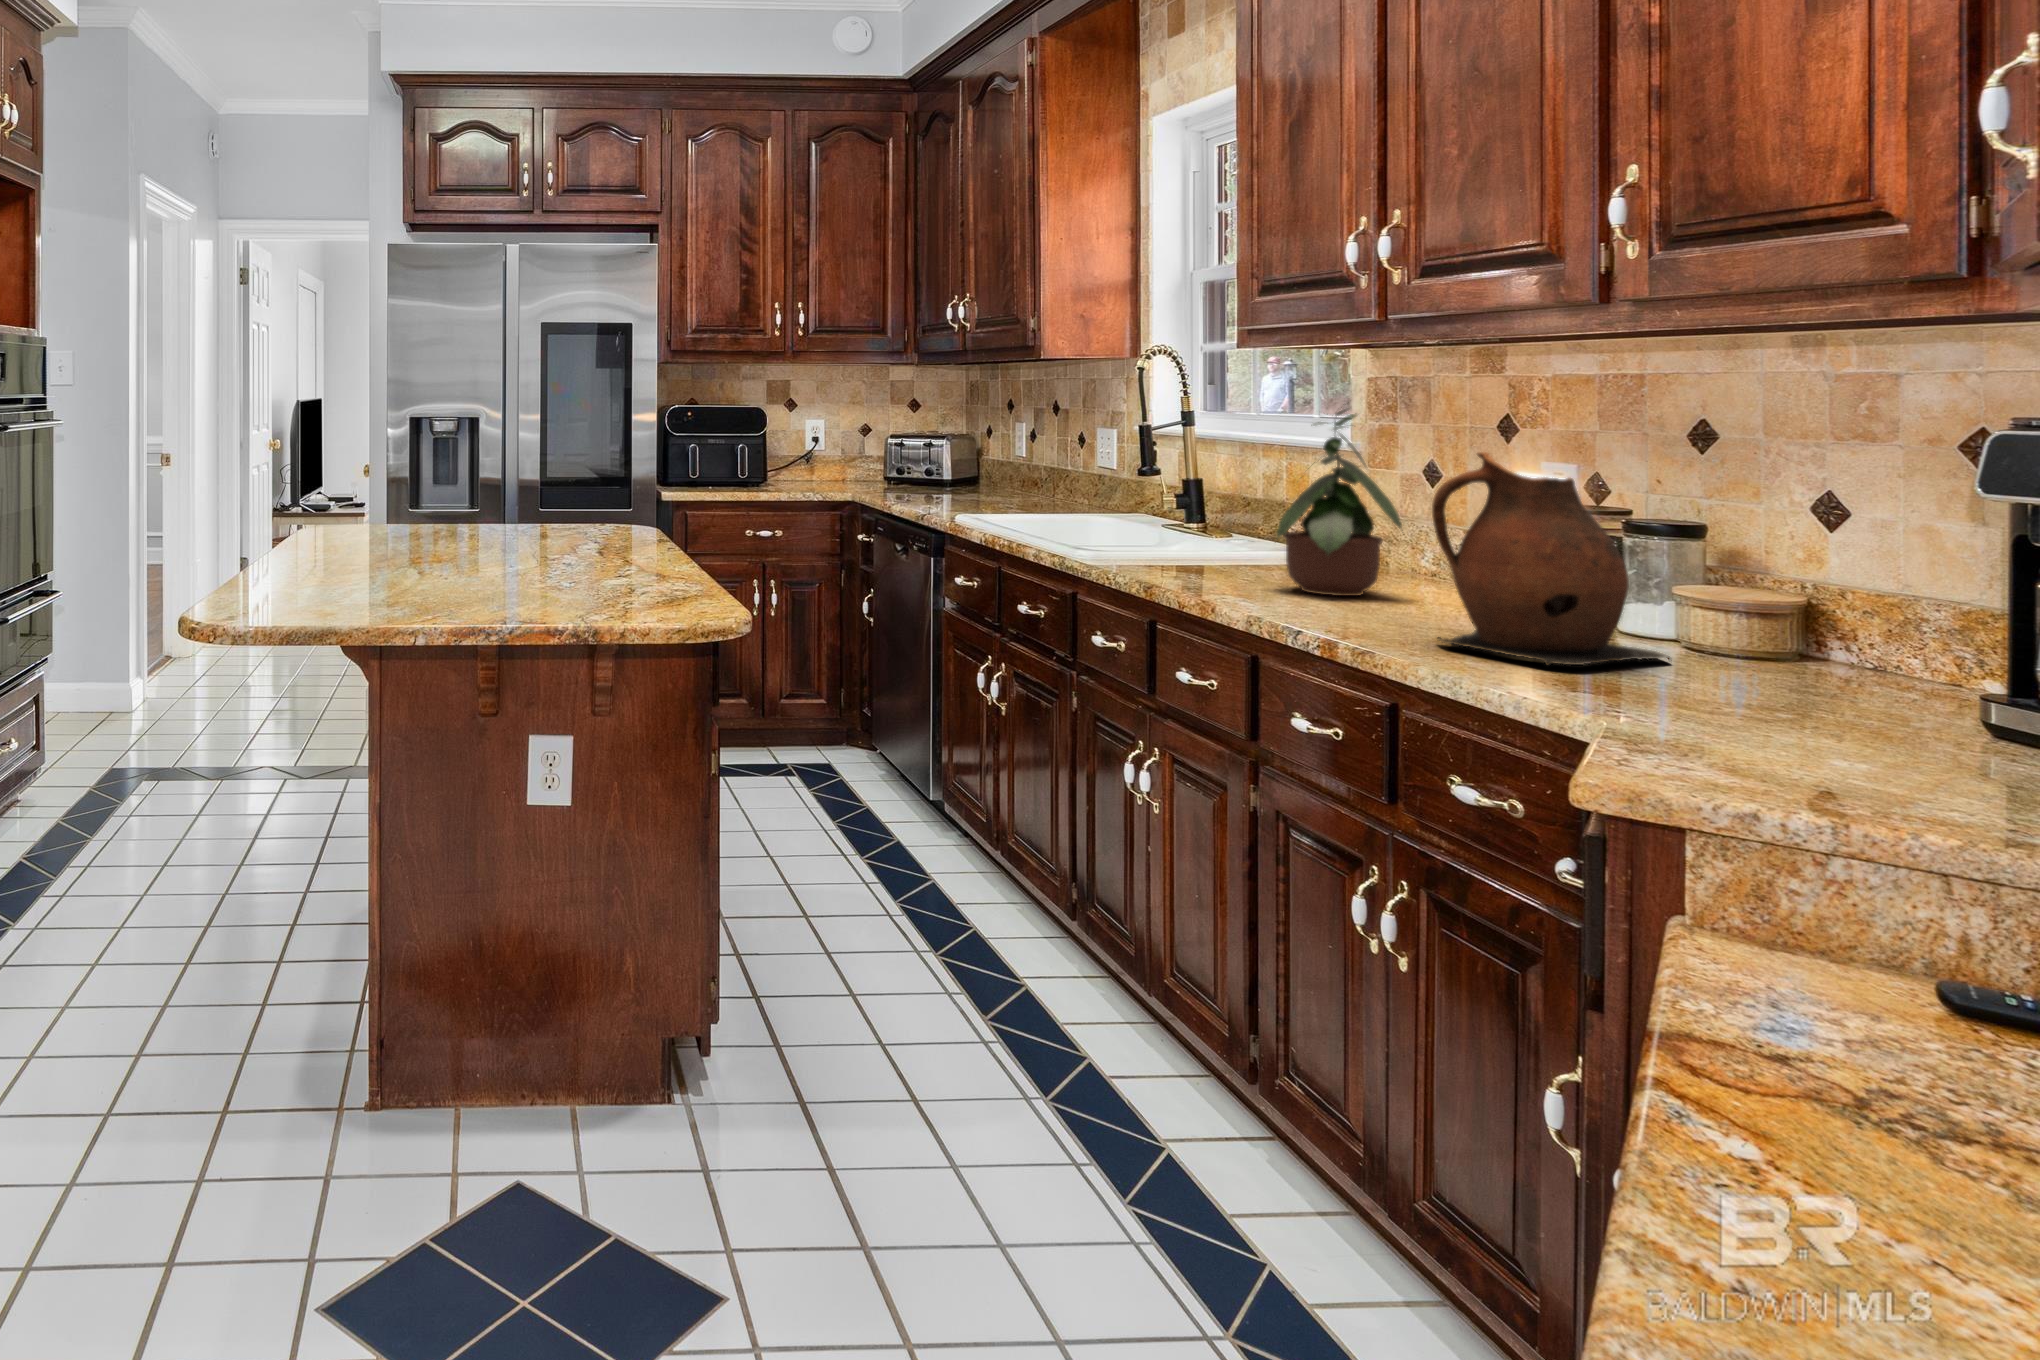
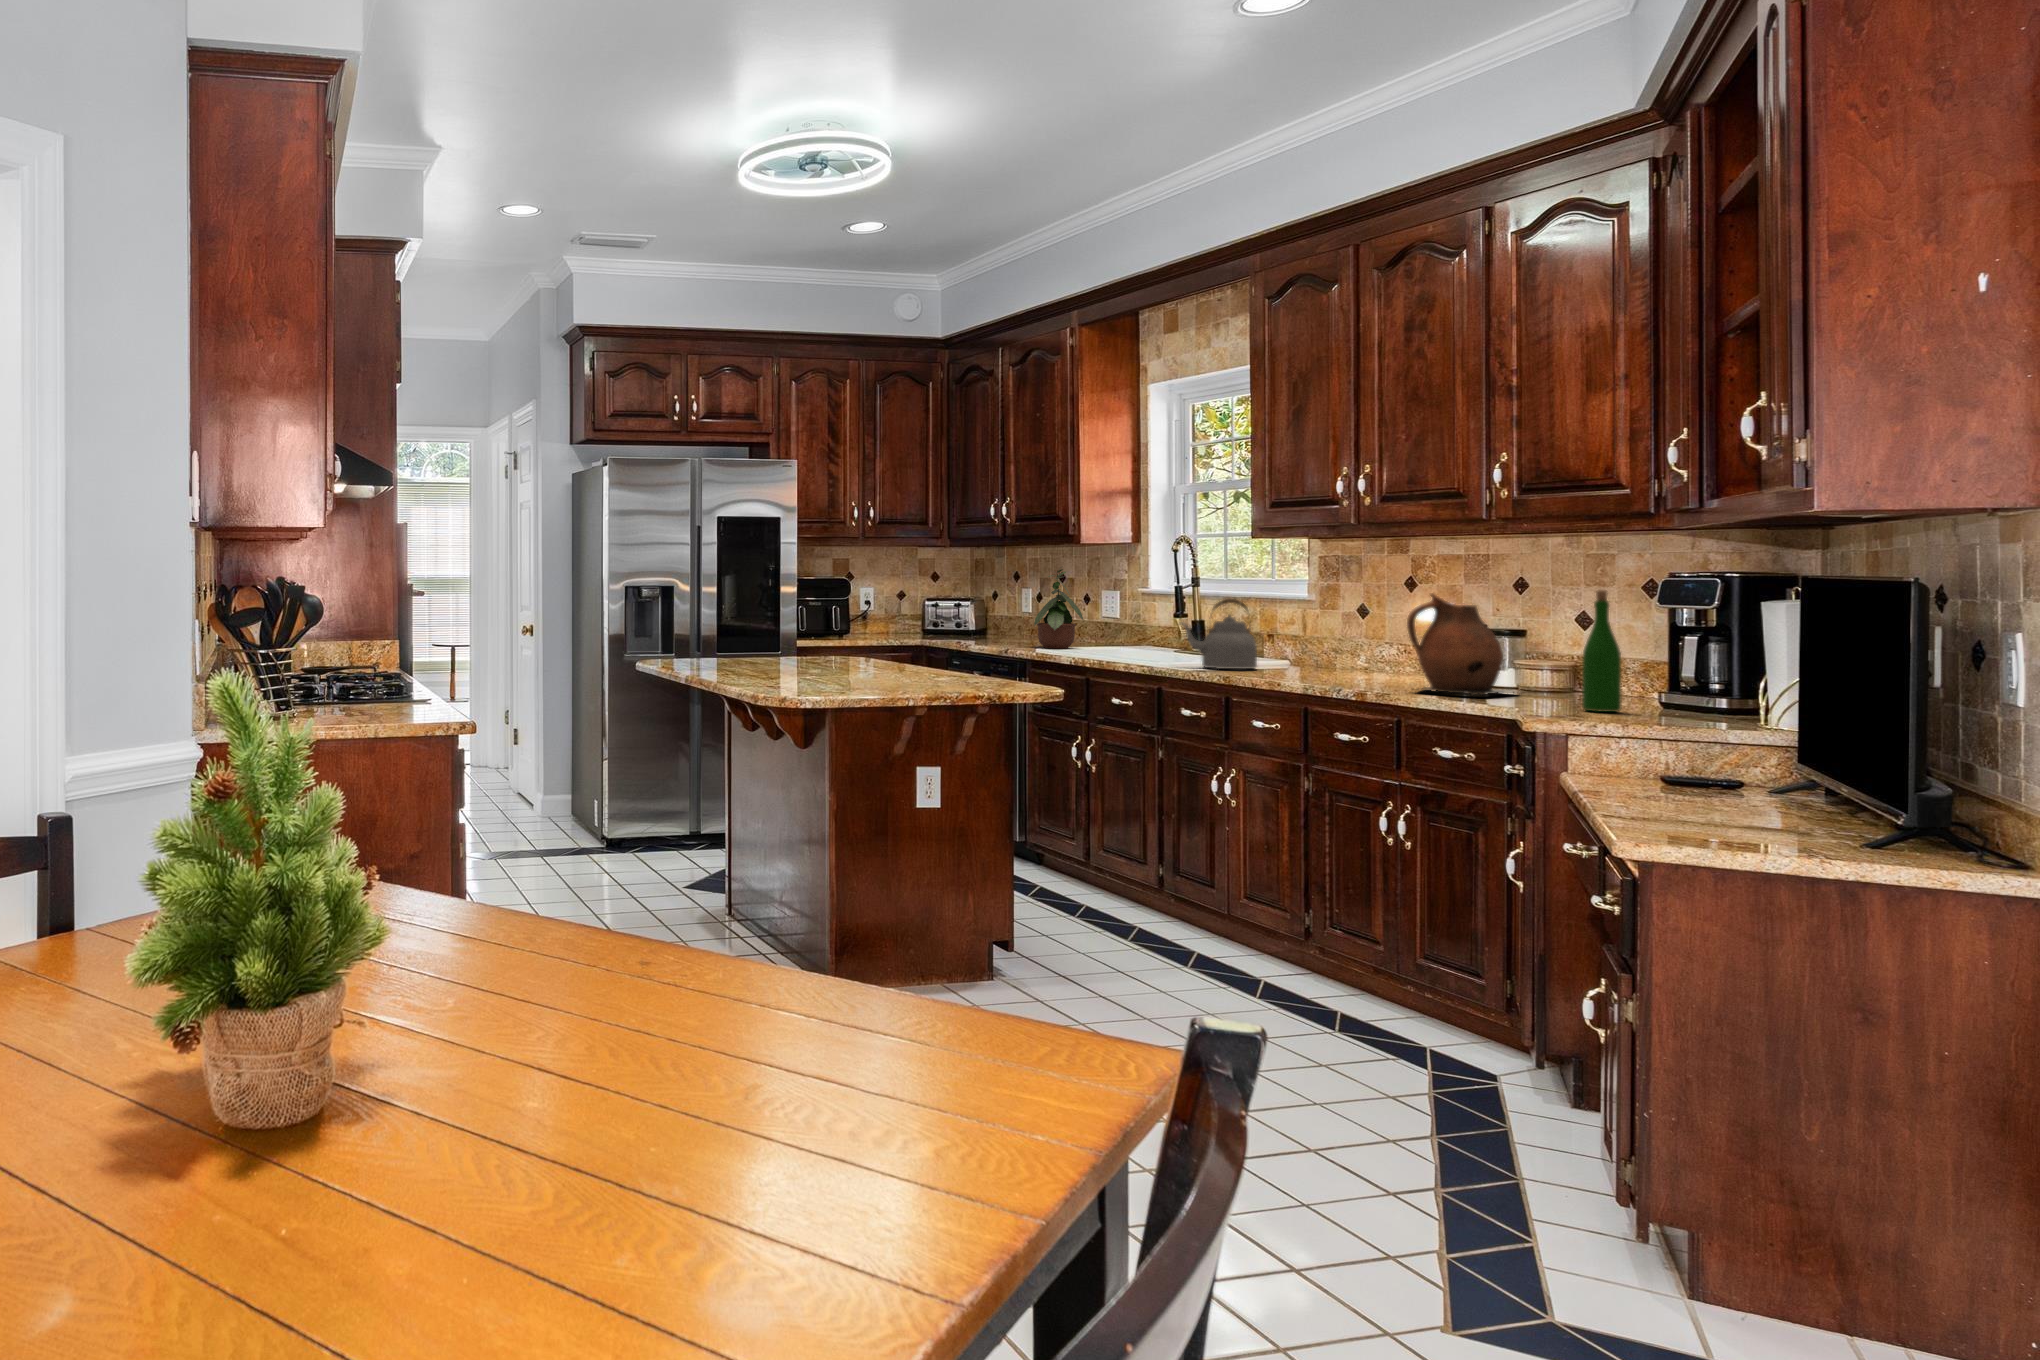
potted plant: present [1276,409,1402,596] -> present [1034,569,1083,648]
kettle: none [1110,449,1241,567] -> present [1181,599,1257,669]
wine bottle: none [1773,459,1874,747] -> present [1582,590,1622,712]

